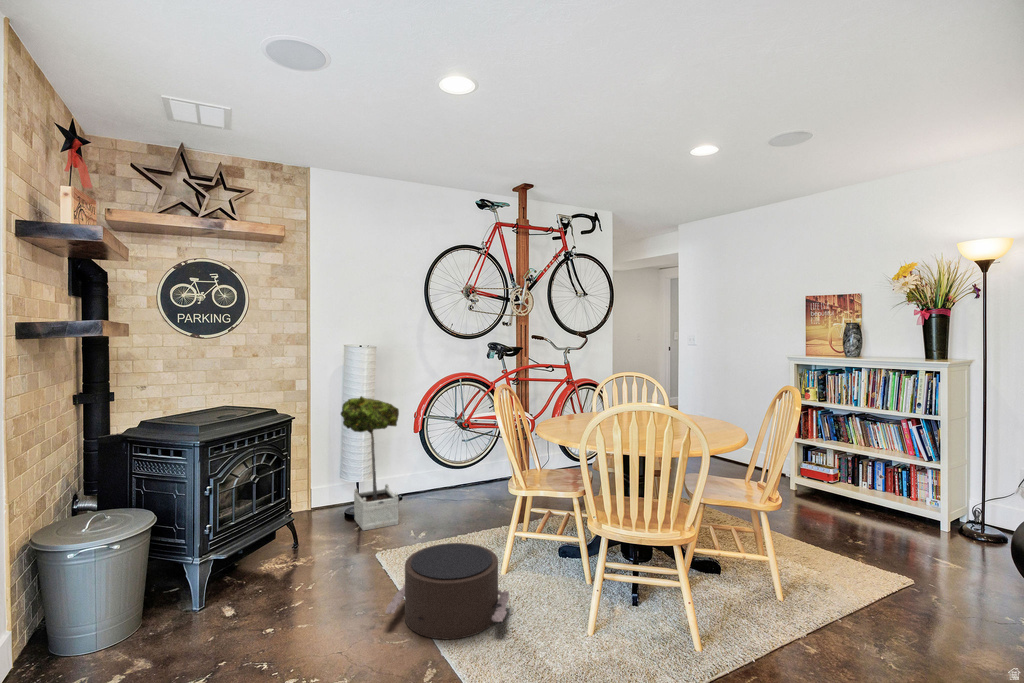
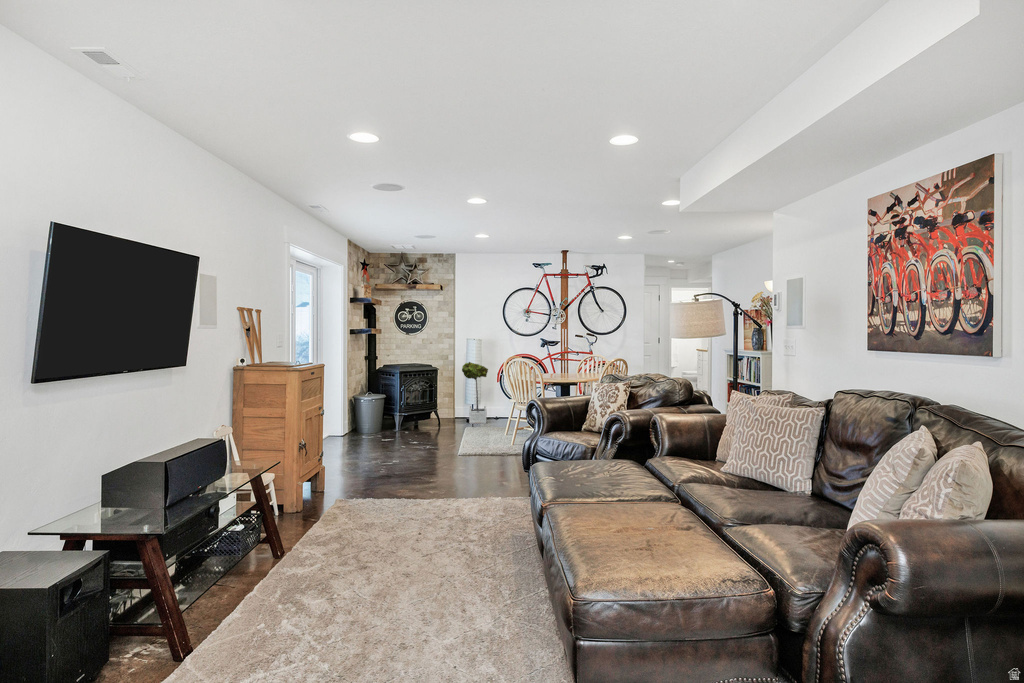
pouf: present [385,543,509,639] -> none [451,416,498,442]

